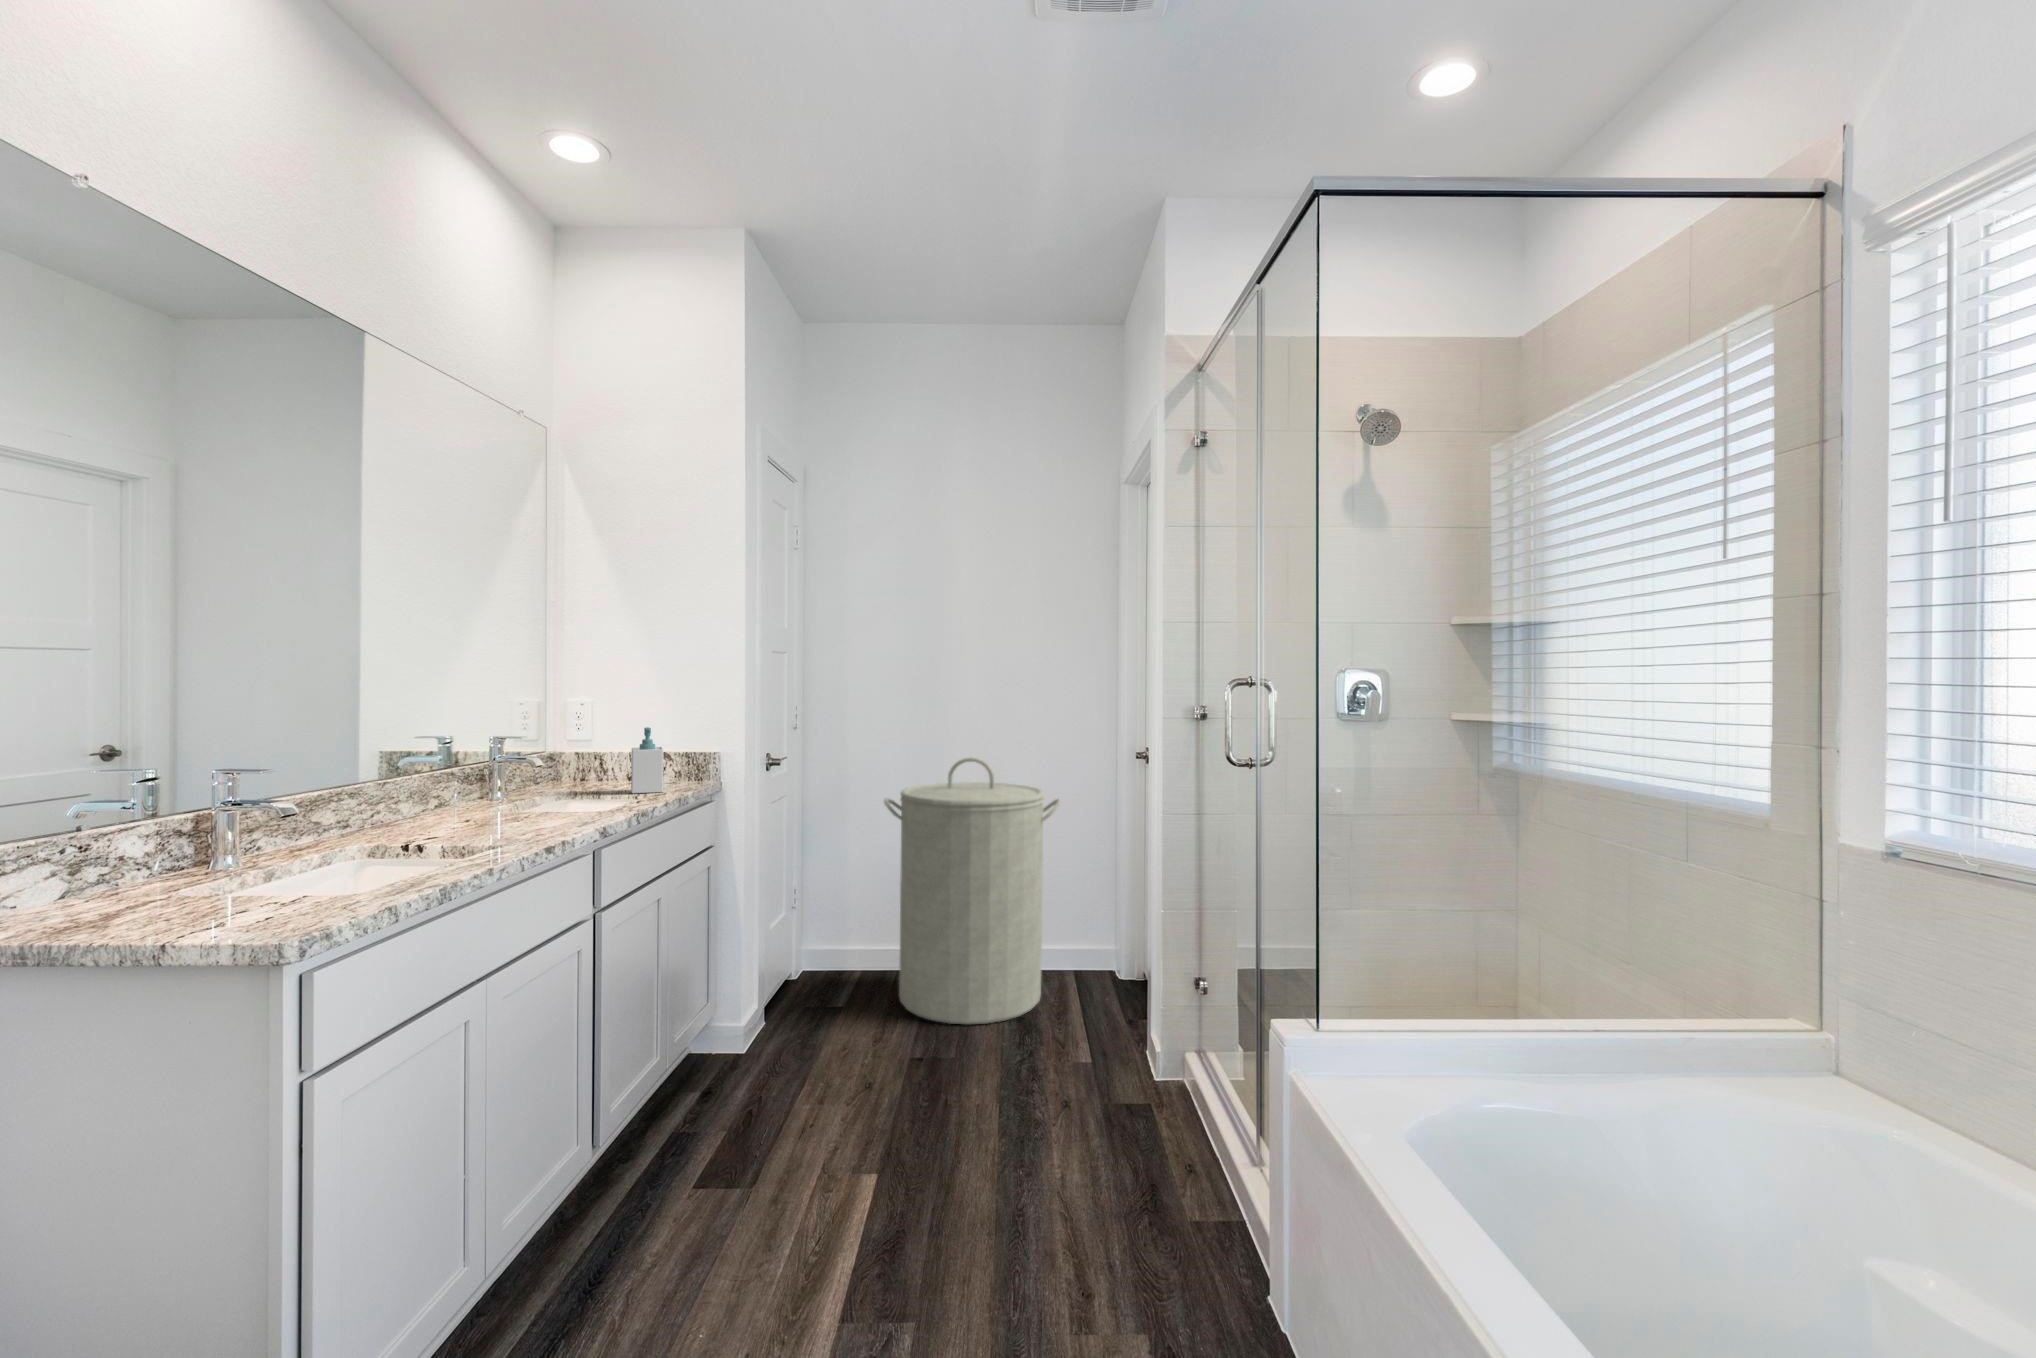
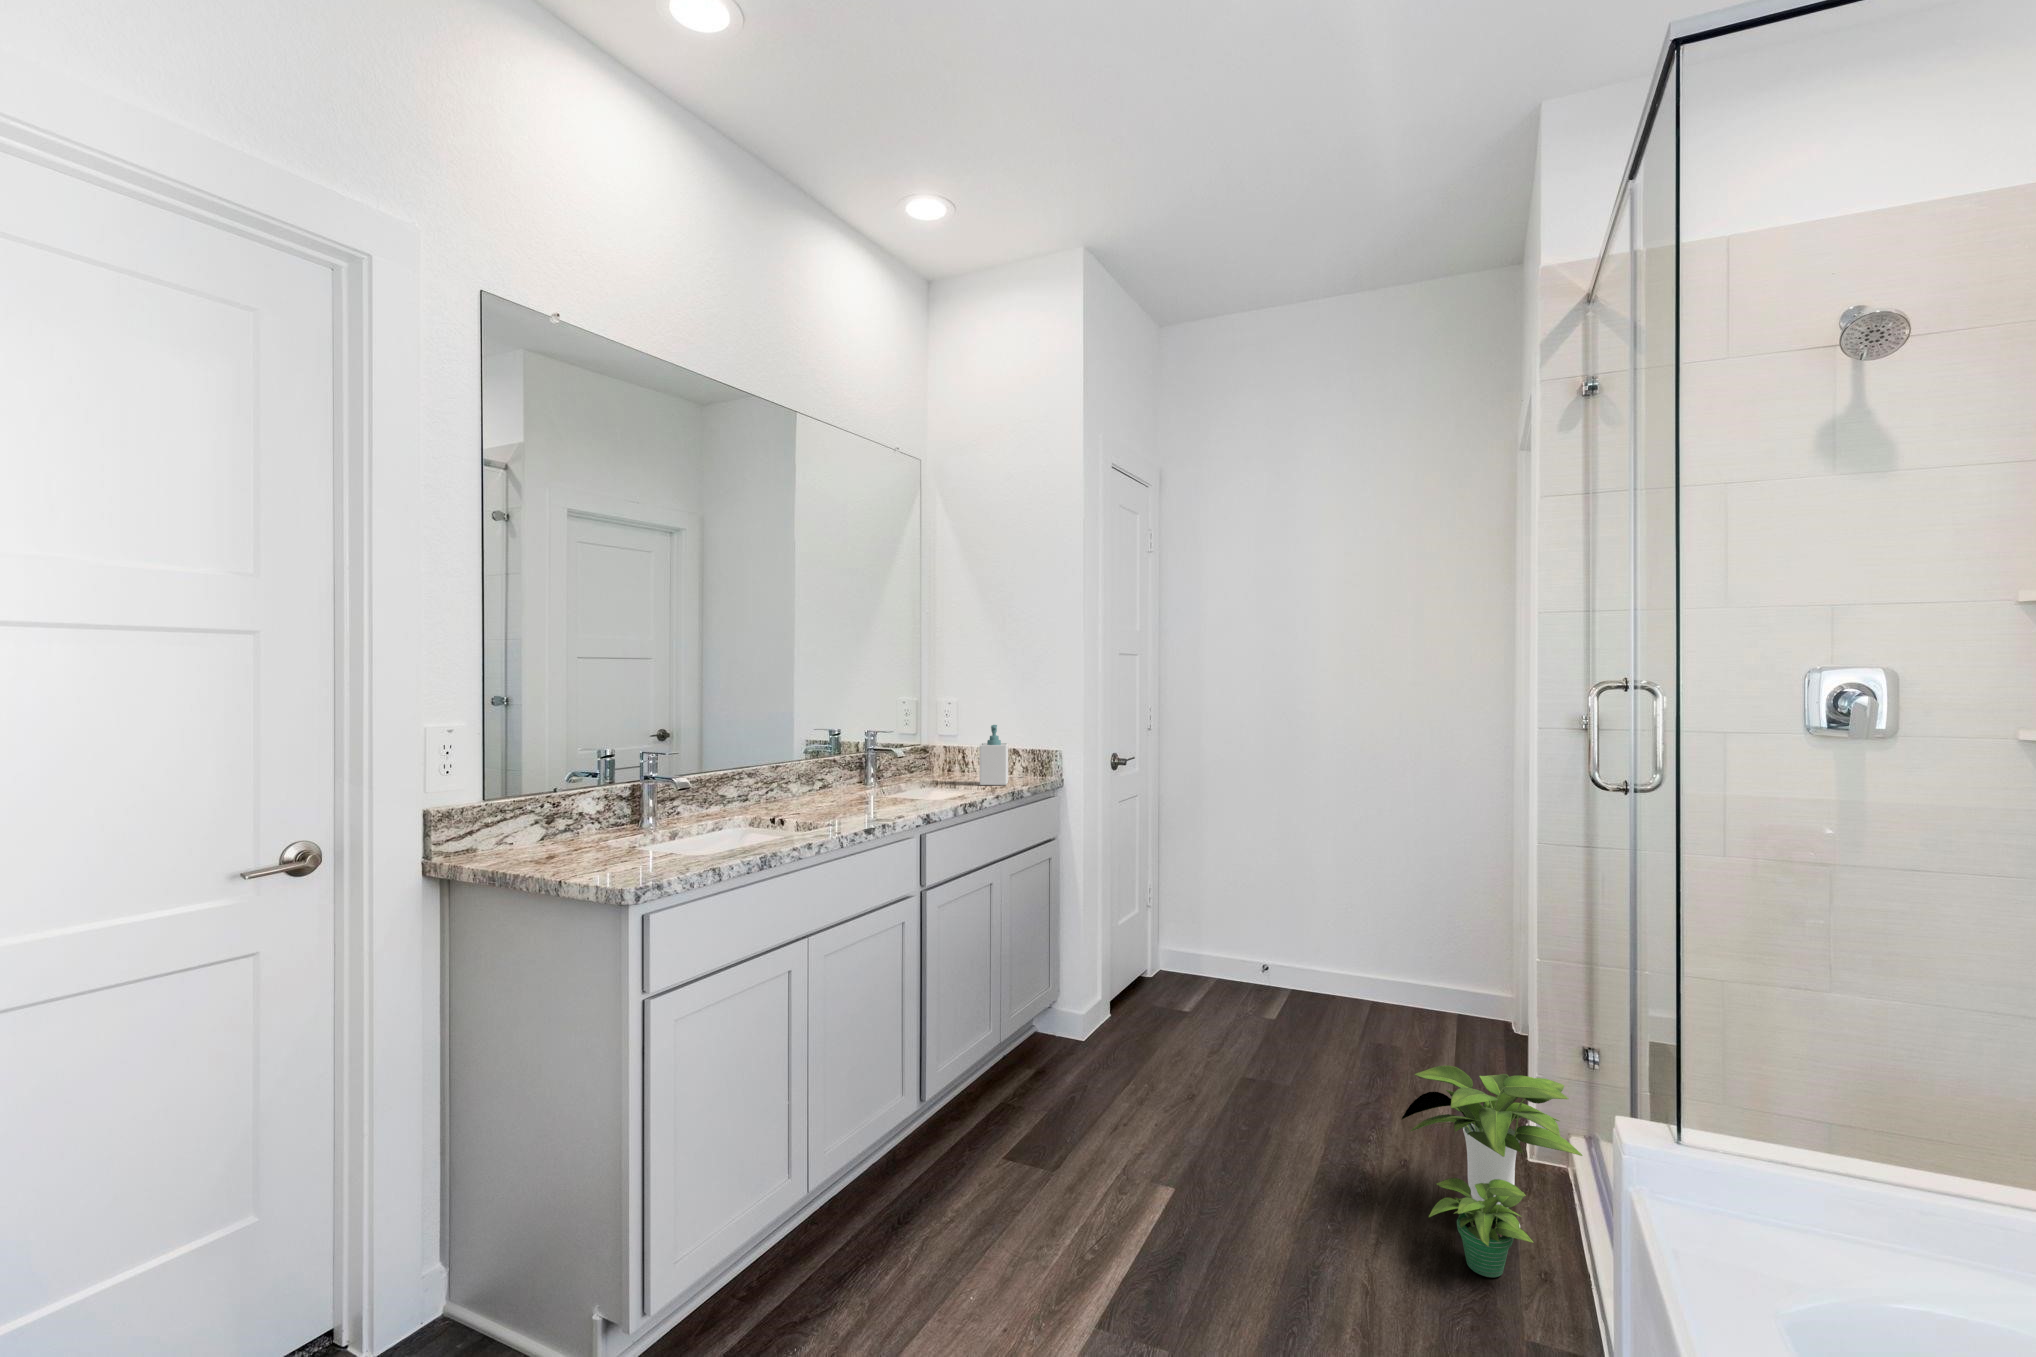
laundry hamper: present [884,758,1061,1024] -> none [1229,763,1431,1056]
potted plant: none [1073,1009,1208,1179] -> present [1402,1066,1582,1277]

